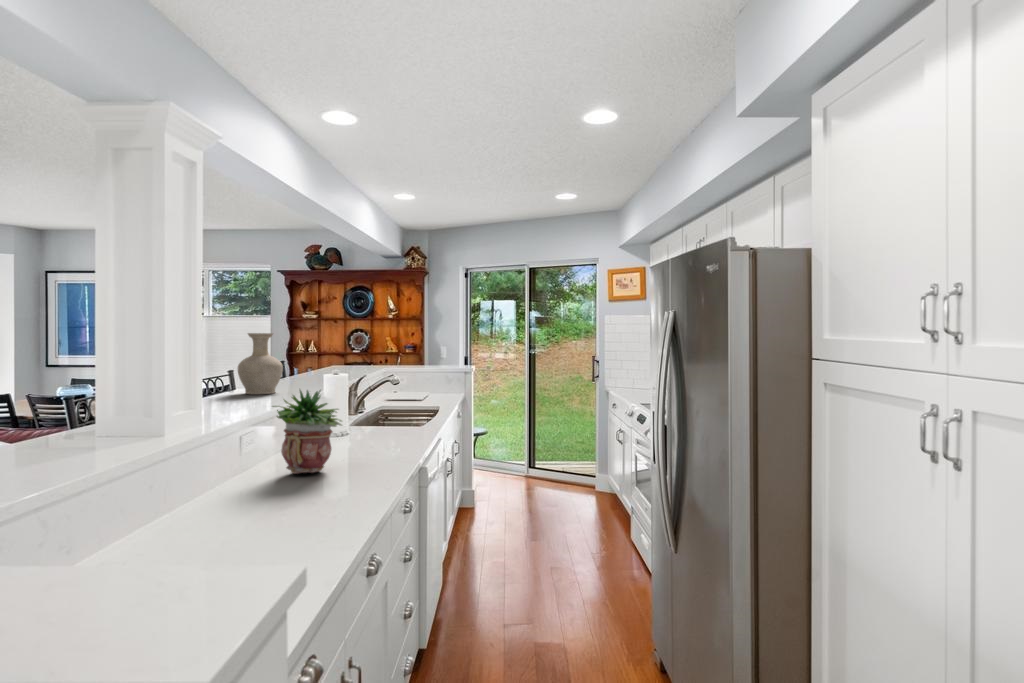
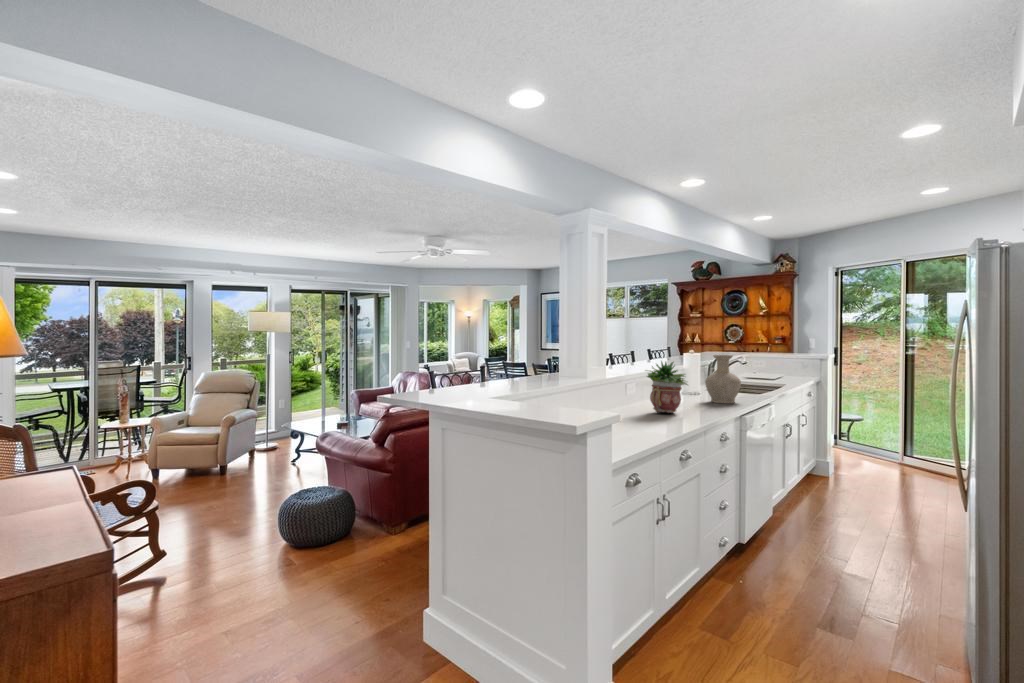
vase: present [238,333,283,394] -> present [705,355,741,403]

